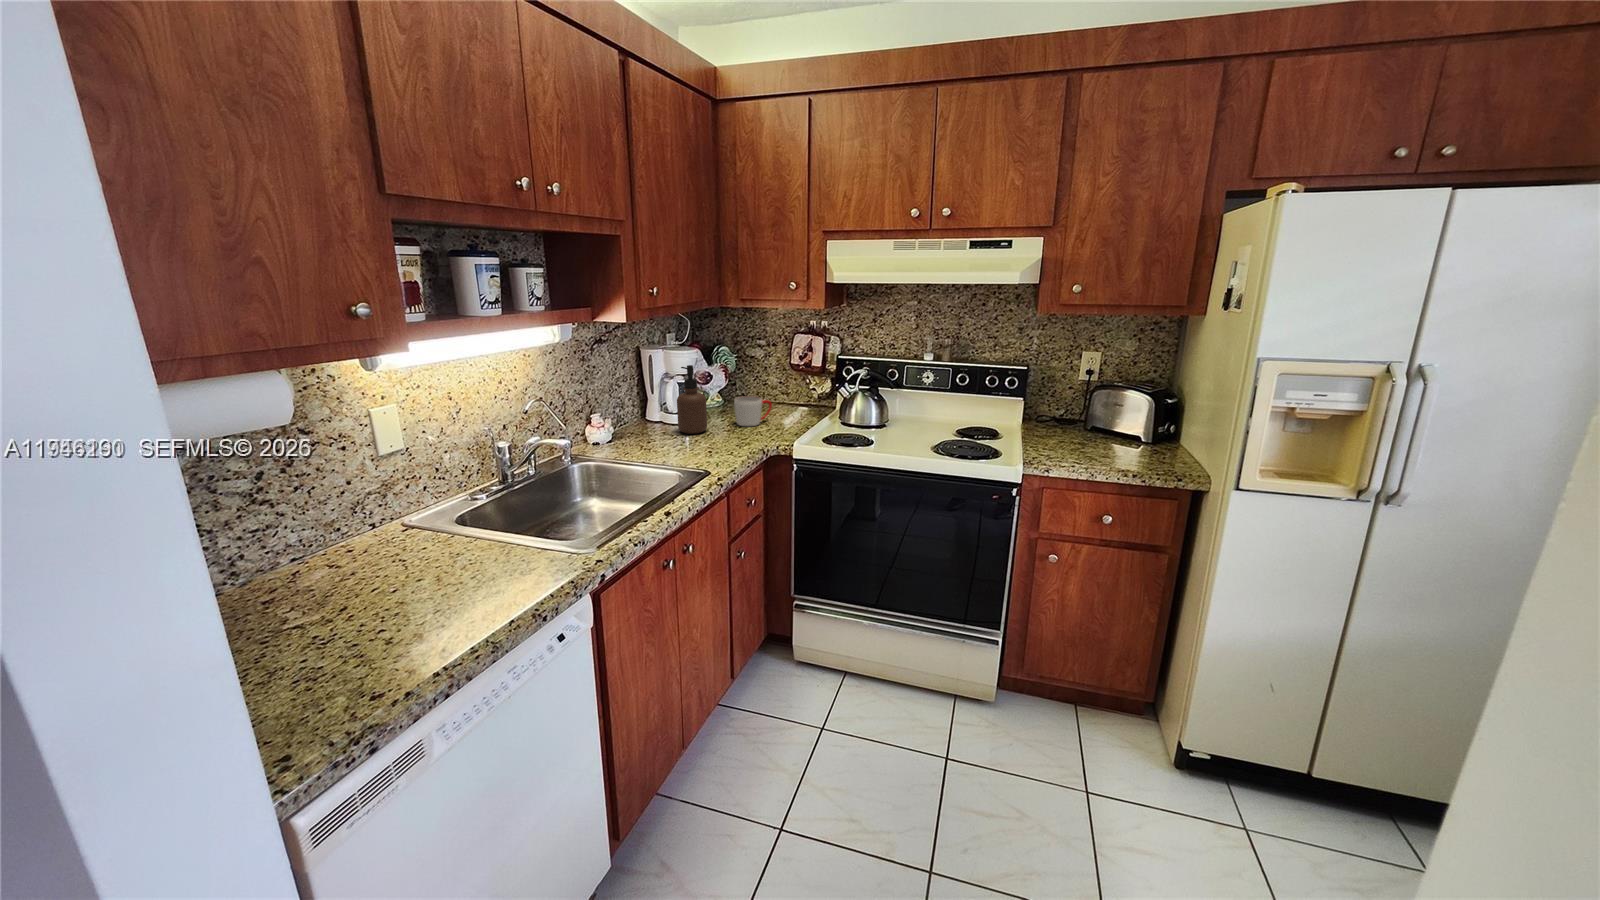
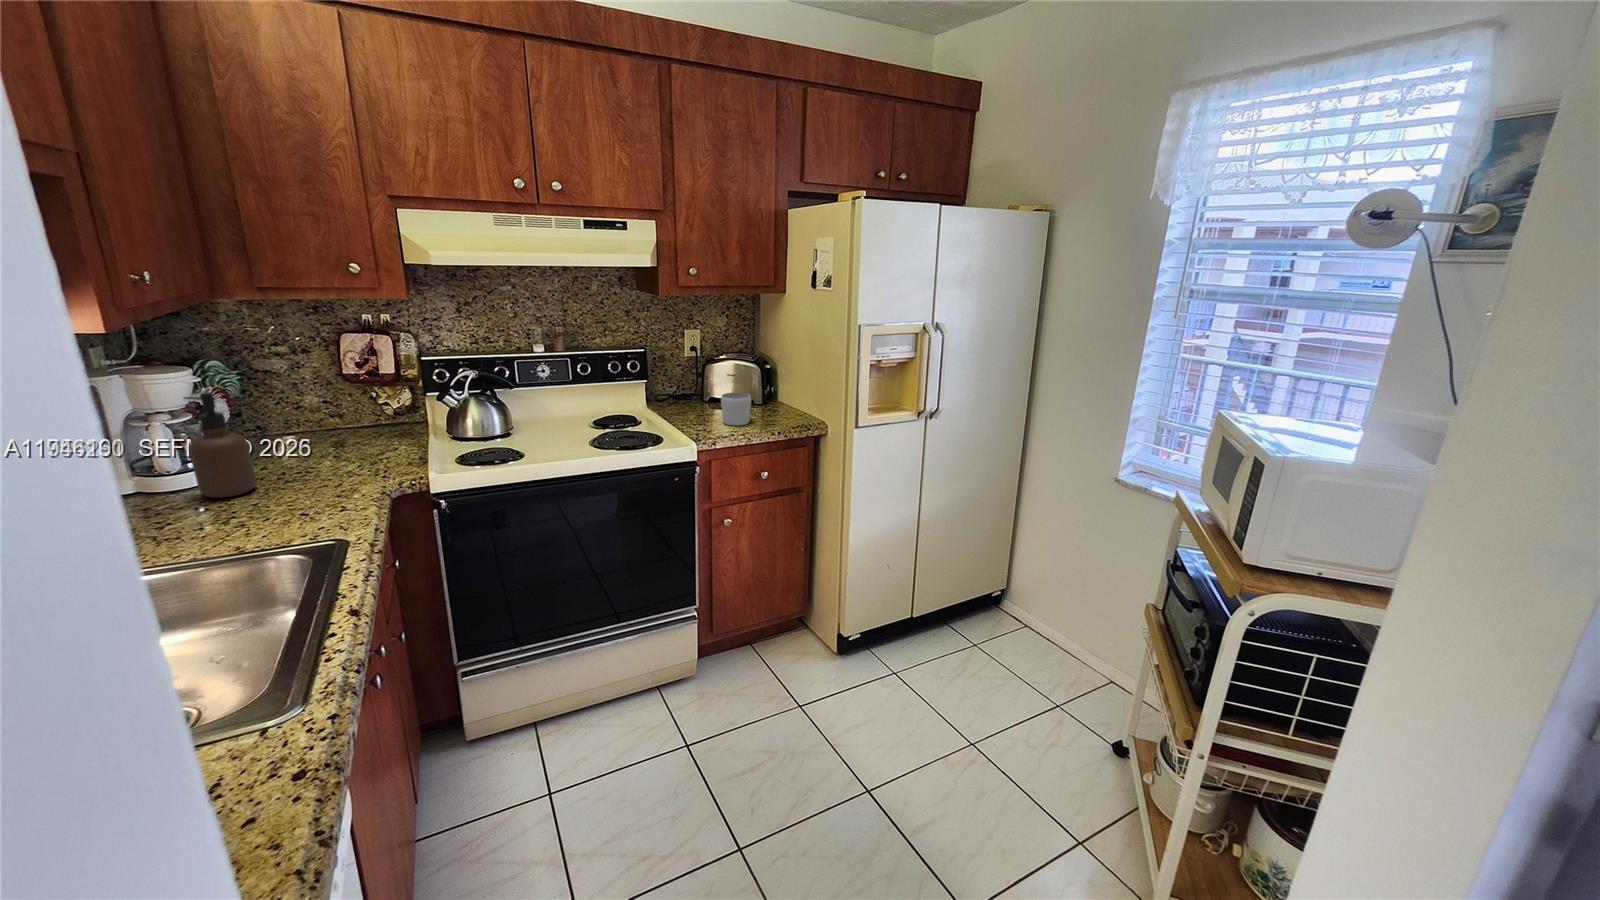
mug: present [734,396,772,426] -> present [721,393,751,426]

